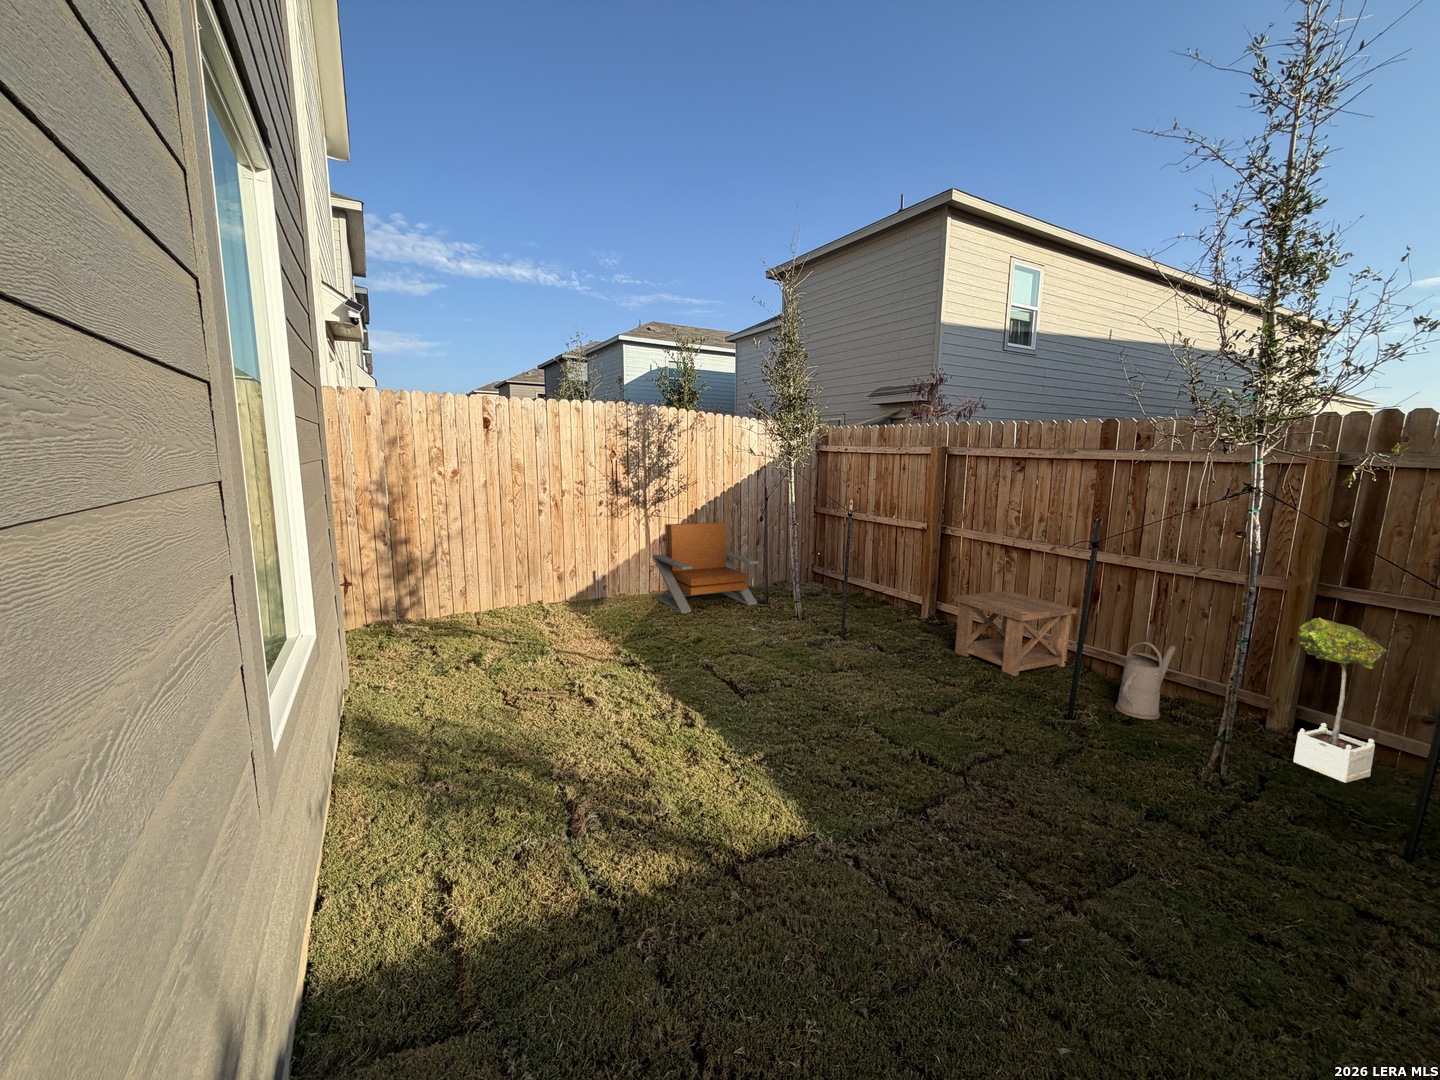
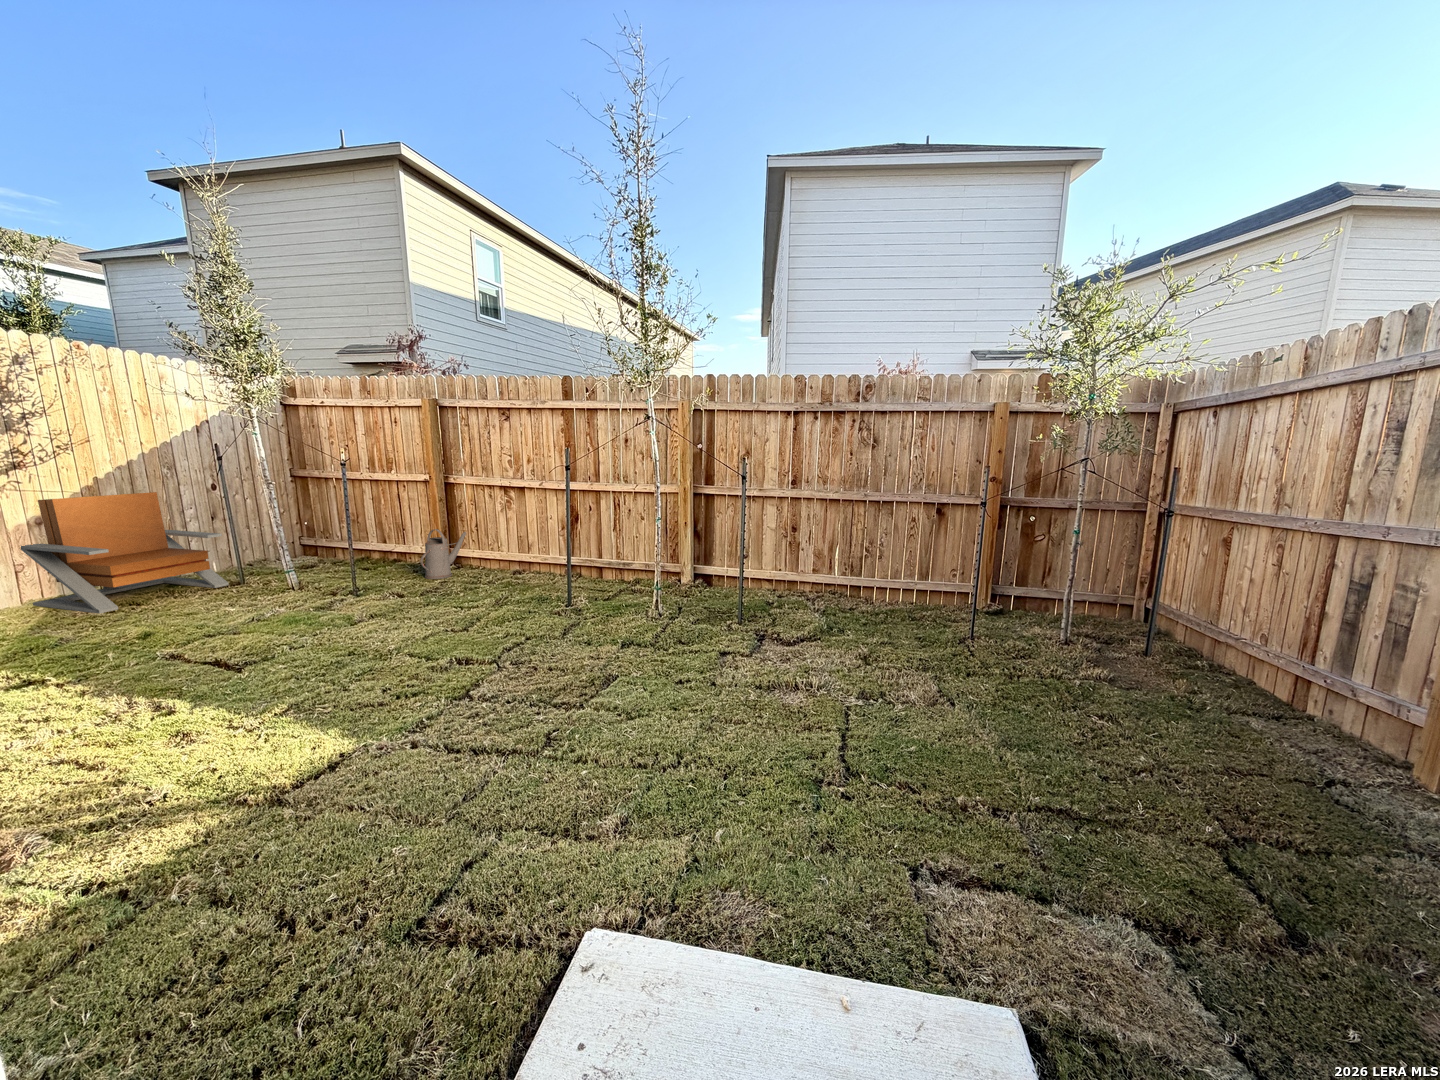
side table: present [955,591,1076,676] -> none [466,525,564,590]
potted tree: present [1293,618,1387,783] -> none [688,503,727,599]
watering can: present [1115,642,1176,720] -> present [420,529,466,579]

